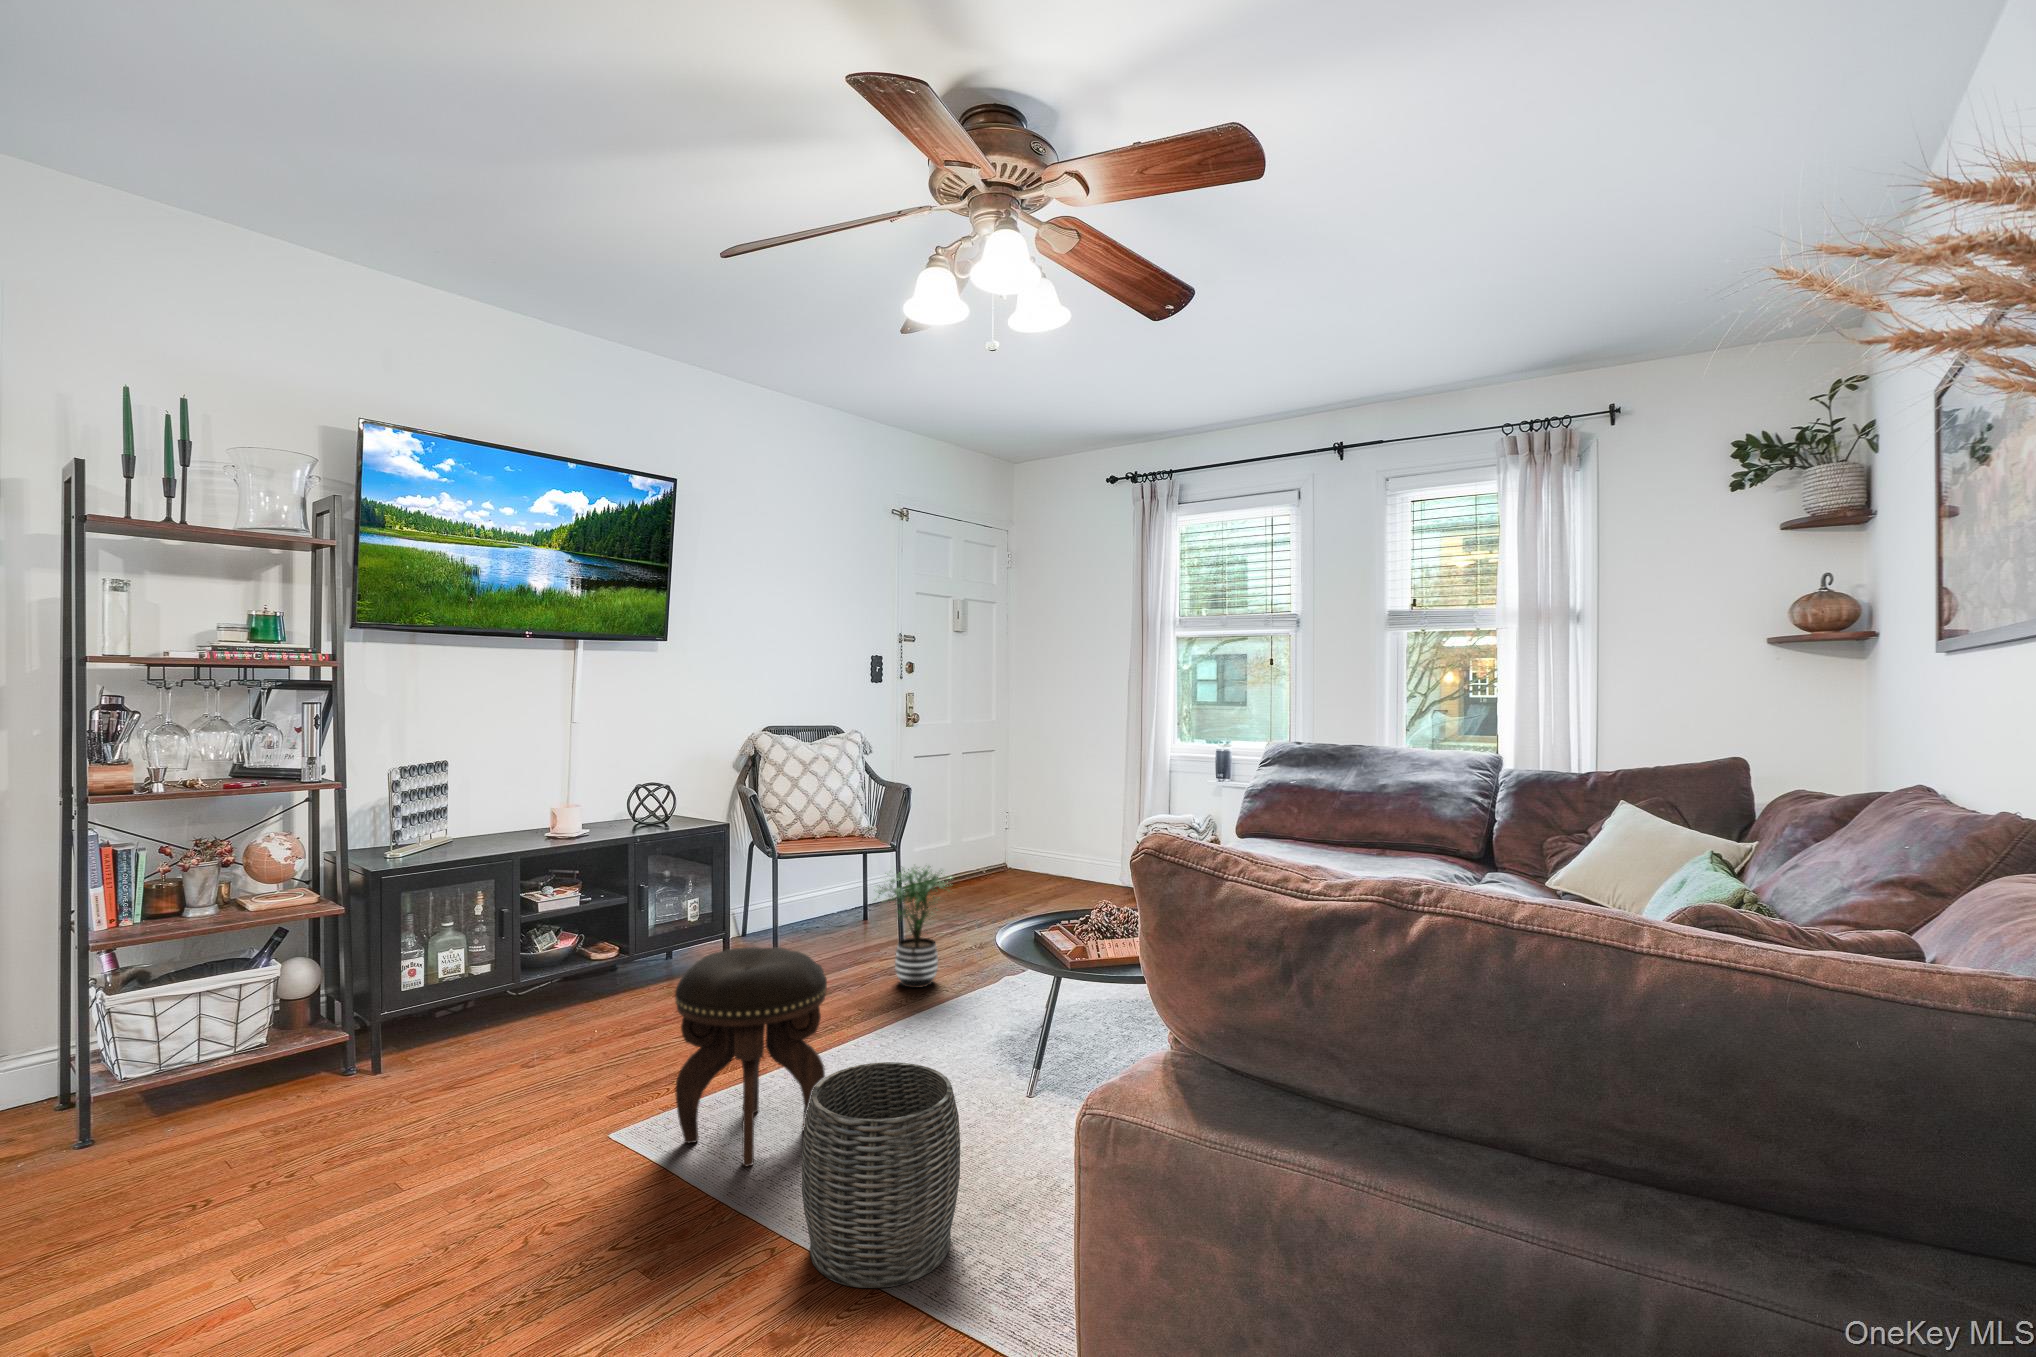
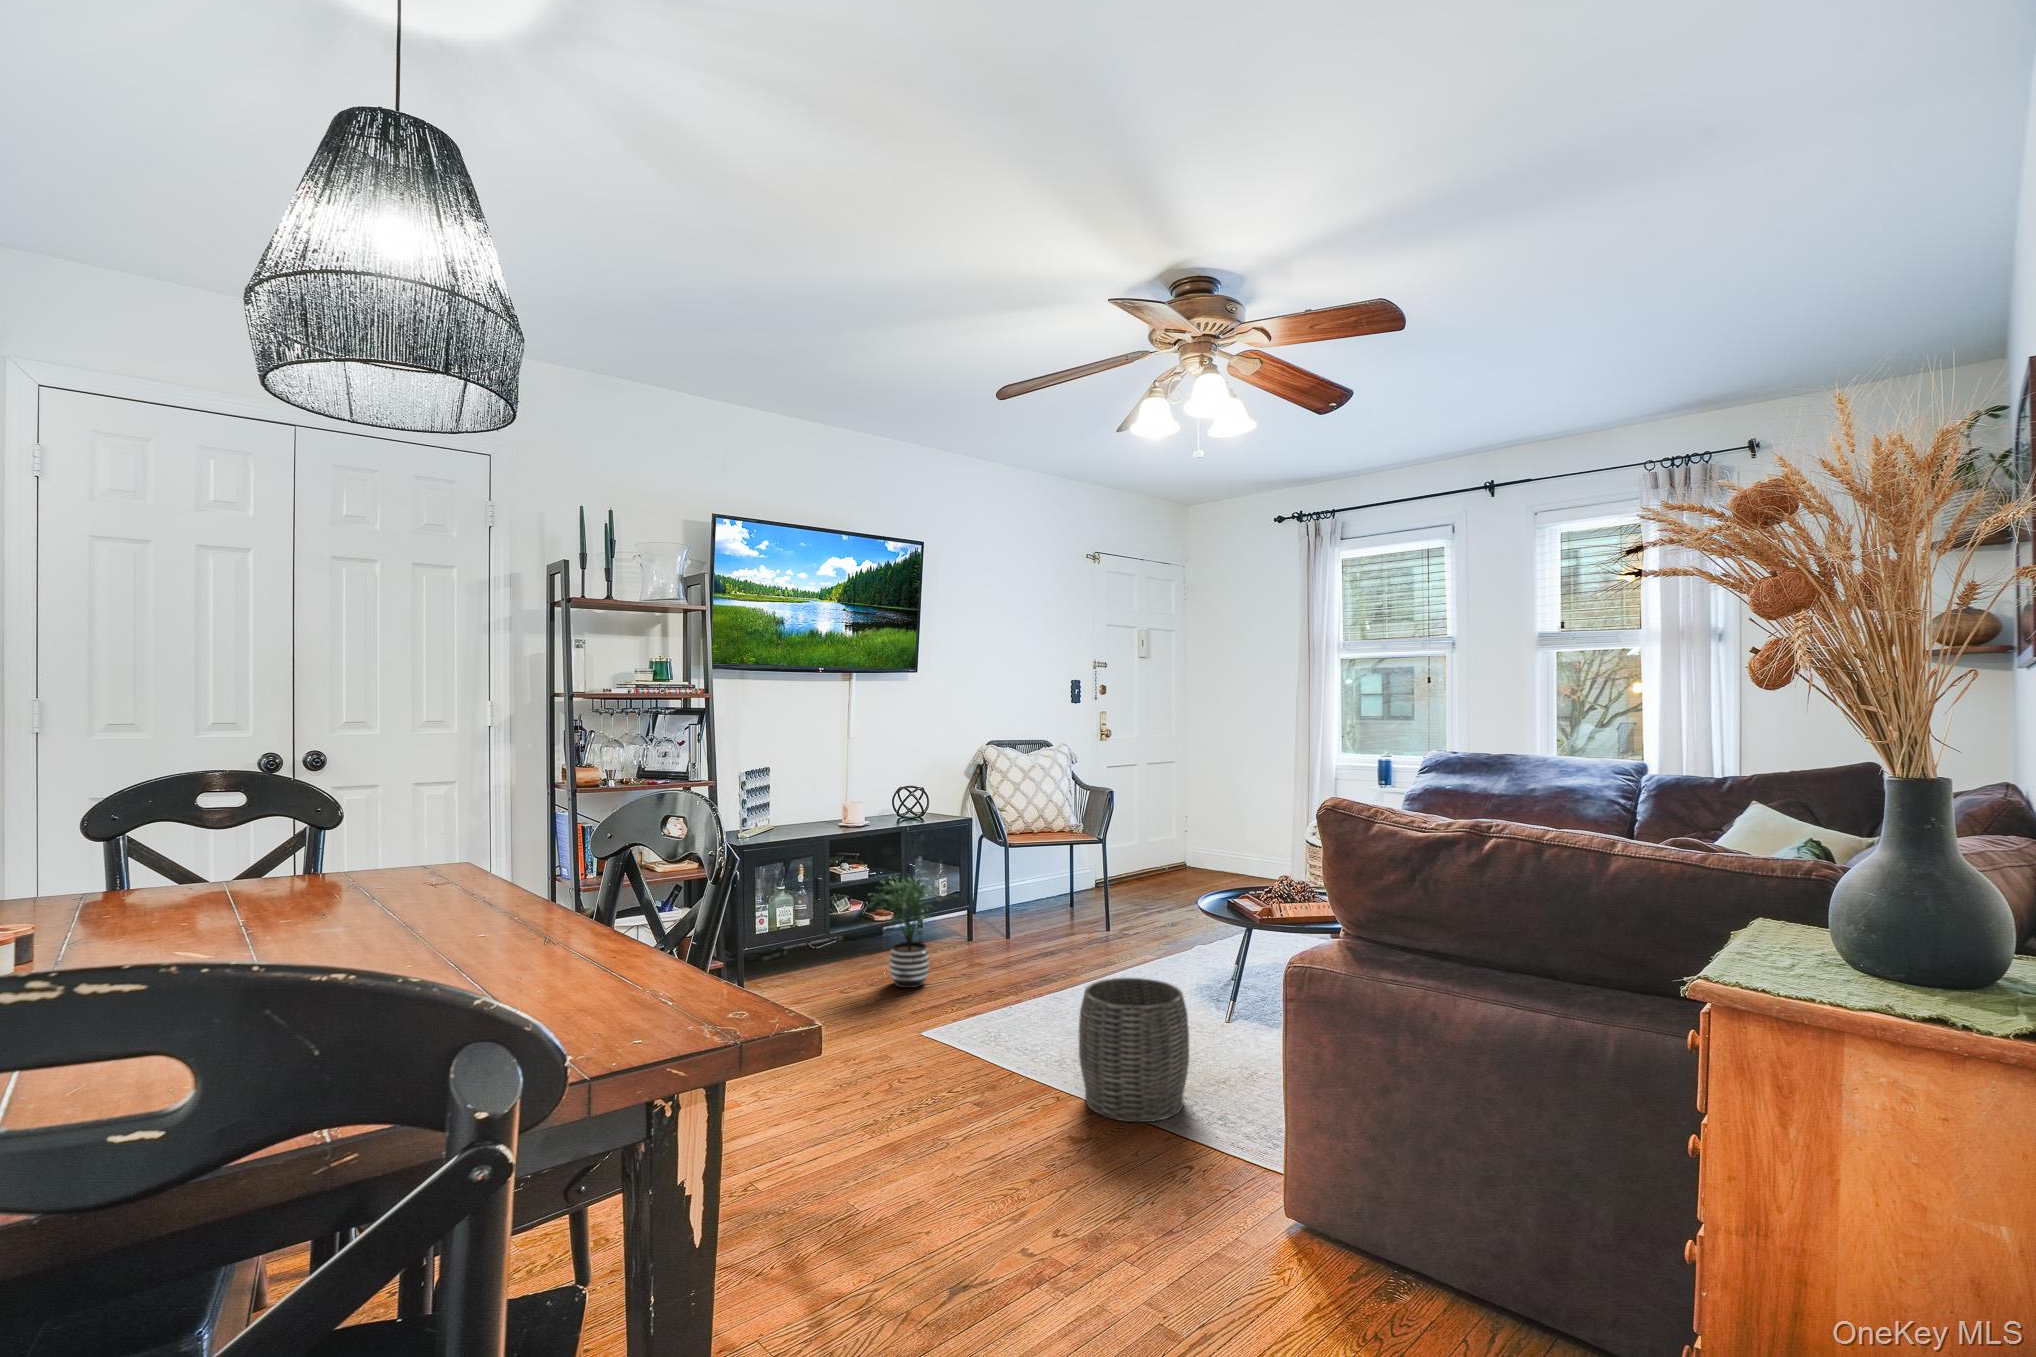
potted plant: present [873,866,951,988] -> present [868,876,942,988]
footstool: present [675,947,827,1167] -> none [969,902,1076,1056]

